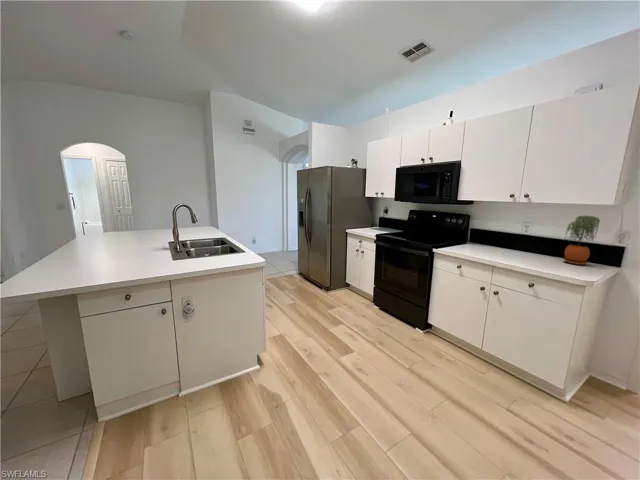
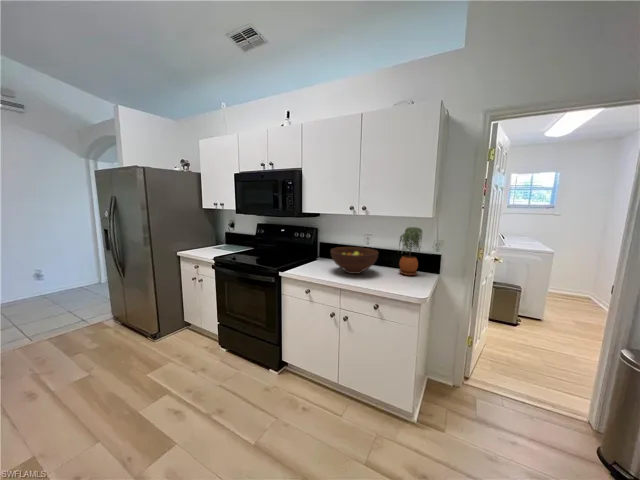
fruit bowl: none [485,232,539,257] -> present [331,247,378,274]

